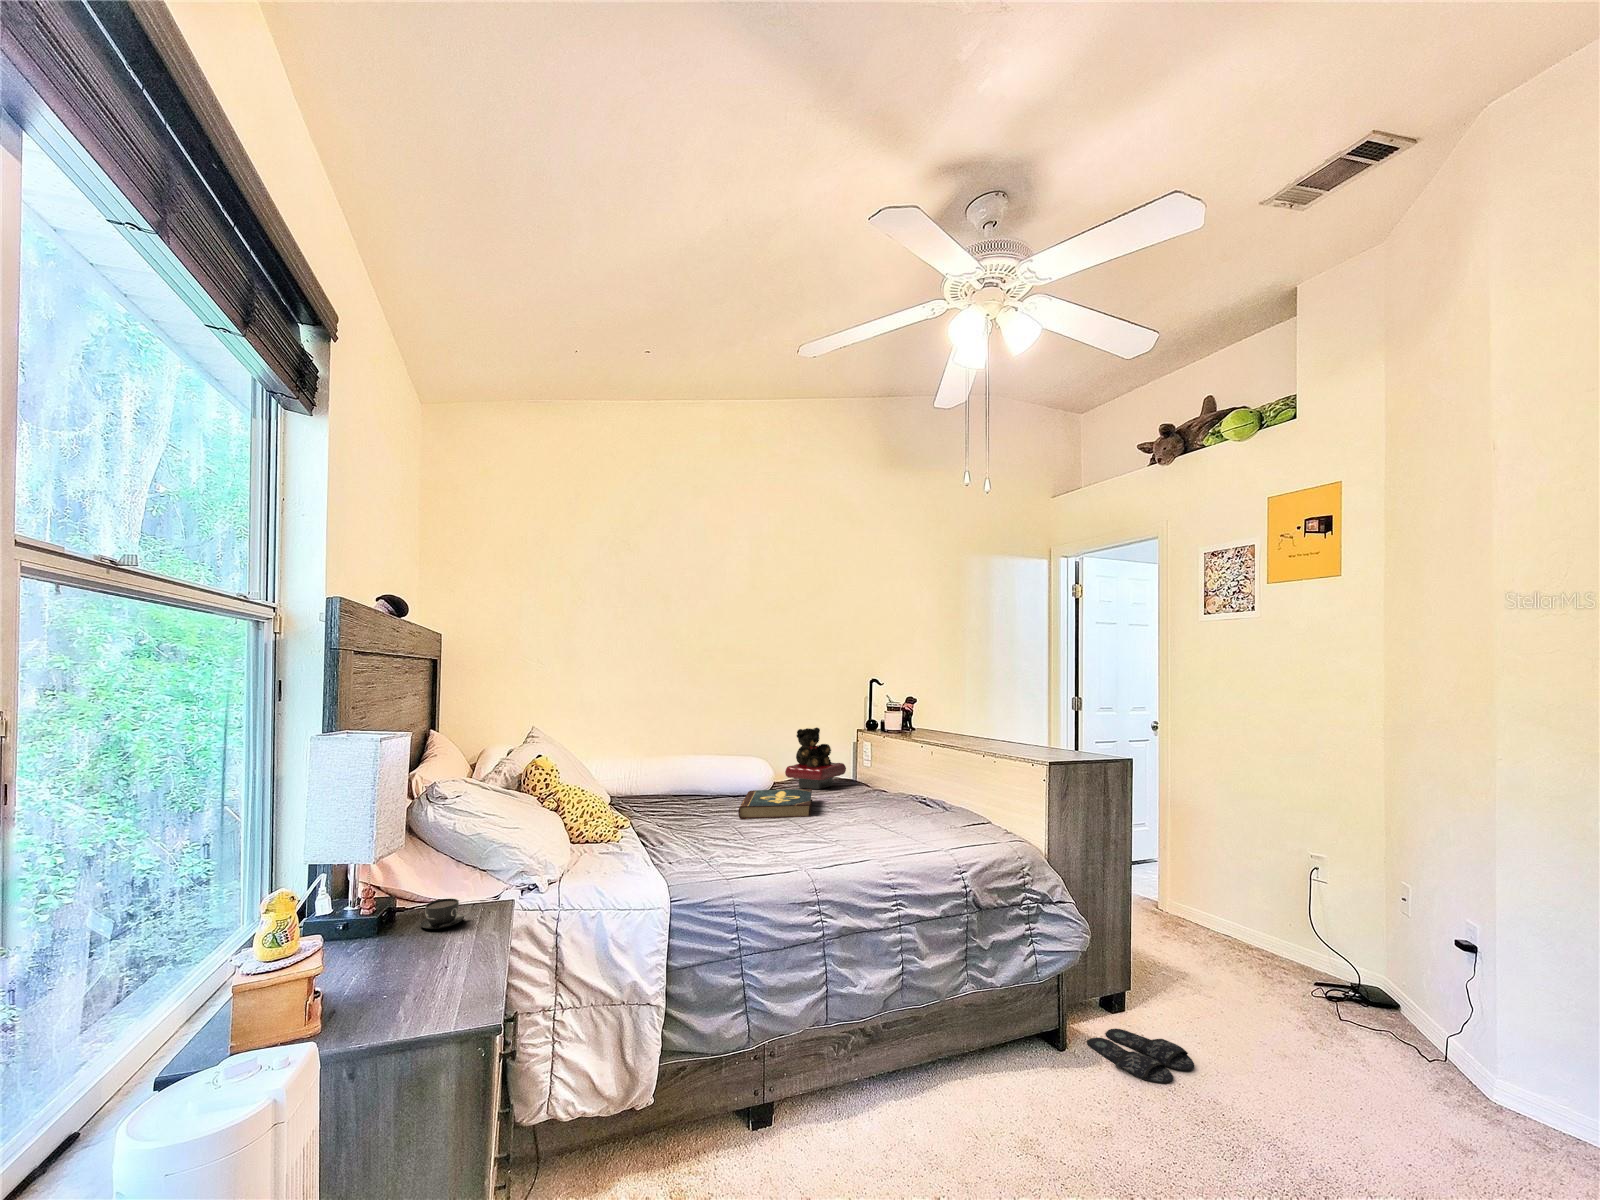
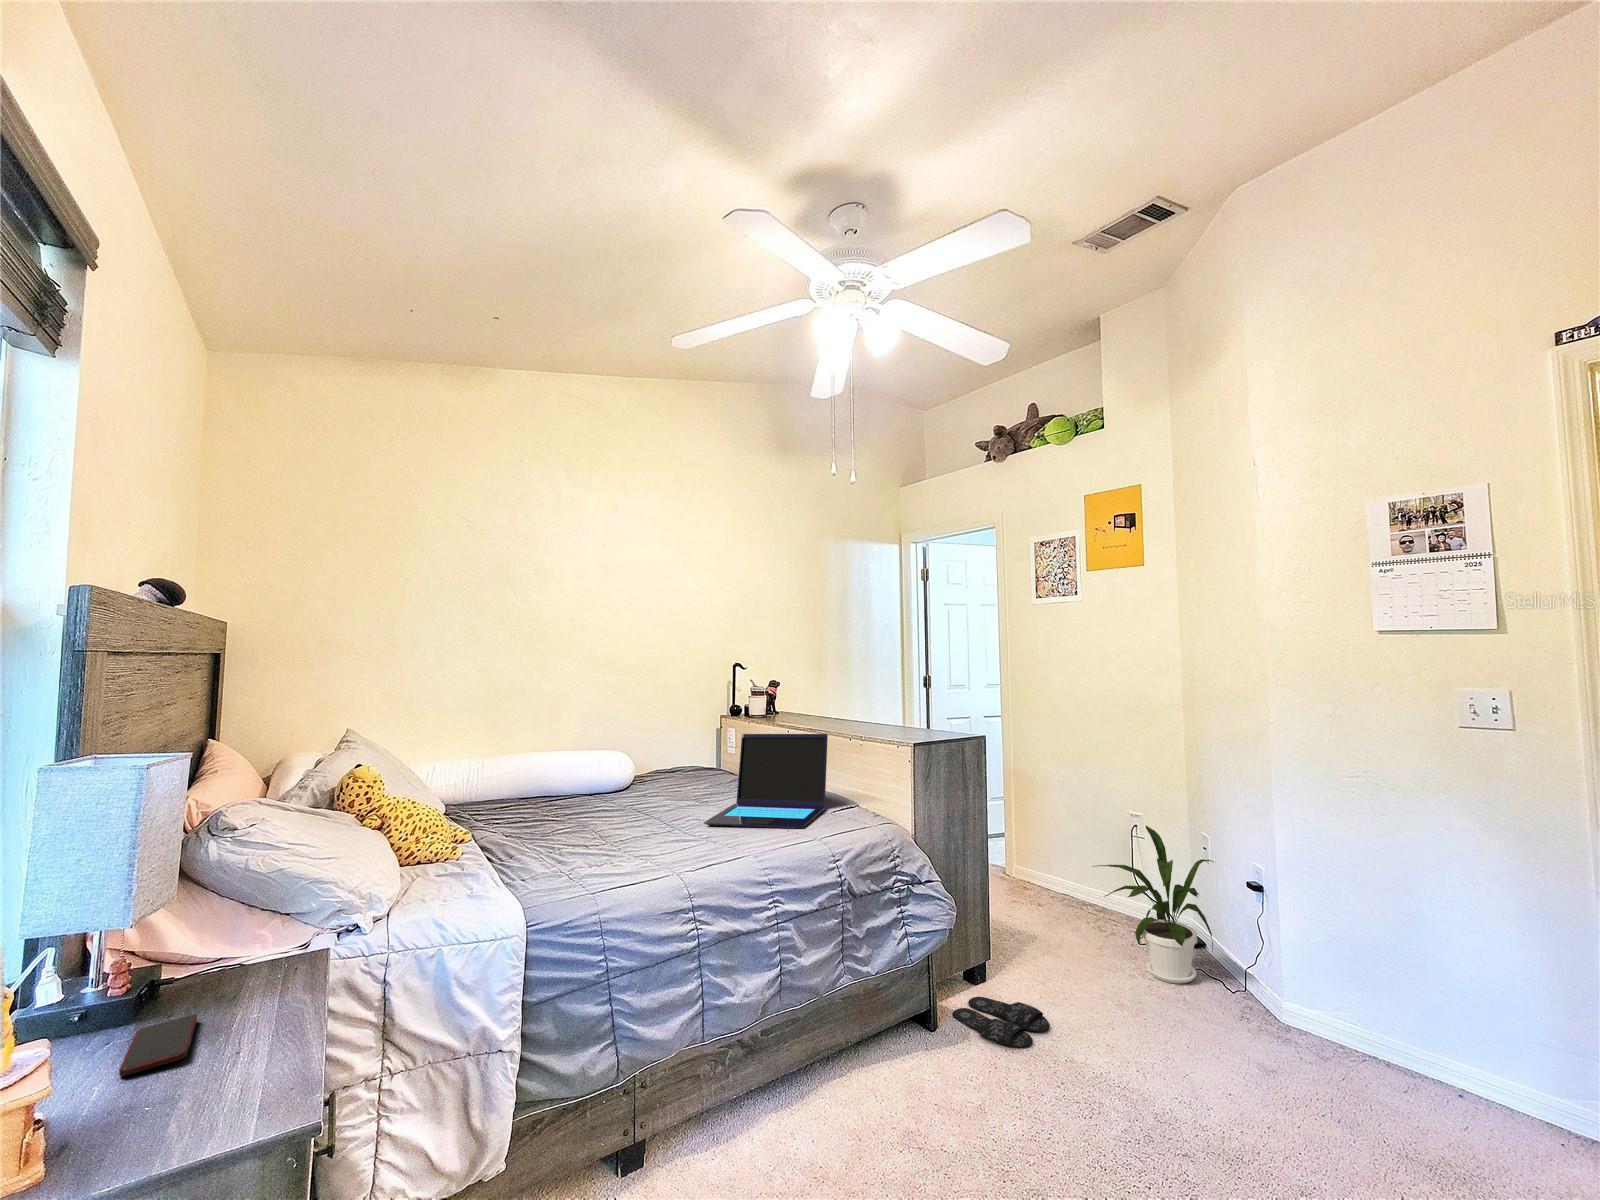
teddy bear: present [785,728,846,789] -> none [646,716,709,780]
laptop: none [835,745,959,839] -> present [704,734,828,829]
book: present [738,789,812,819] -> none [597,781,676,820]
house plant: none [1254,865,1404,1043] -> present [1092,825,1213,984]
teacup: present [420,899,468,929] -> none [193,959,264,1002]
smartphone: none [375,936,424,971] -> present [119,1014,197,1076]

